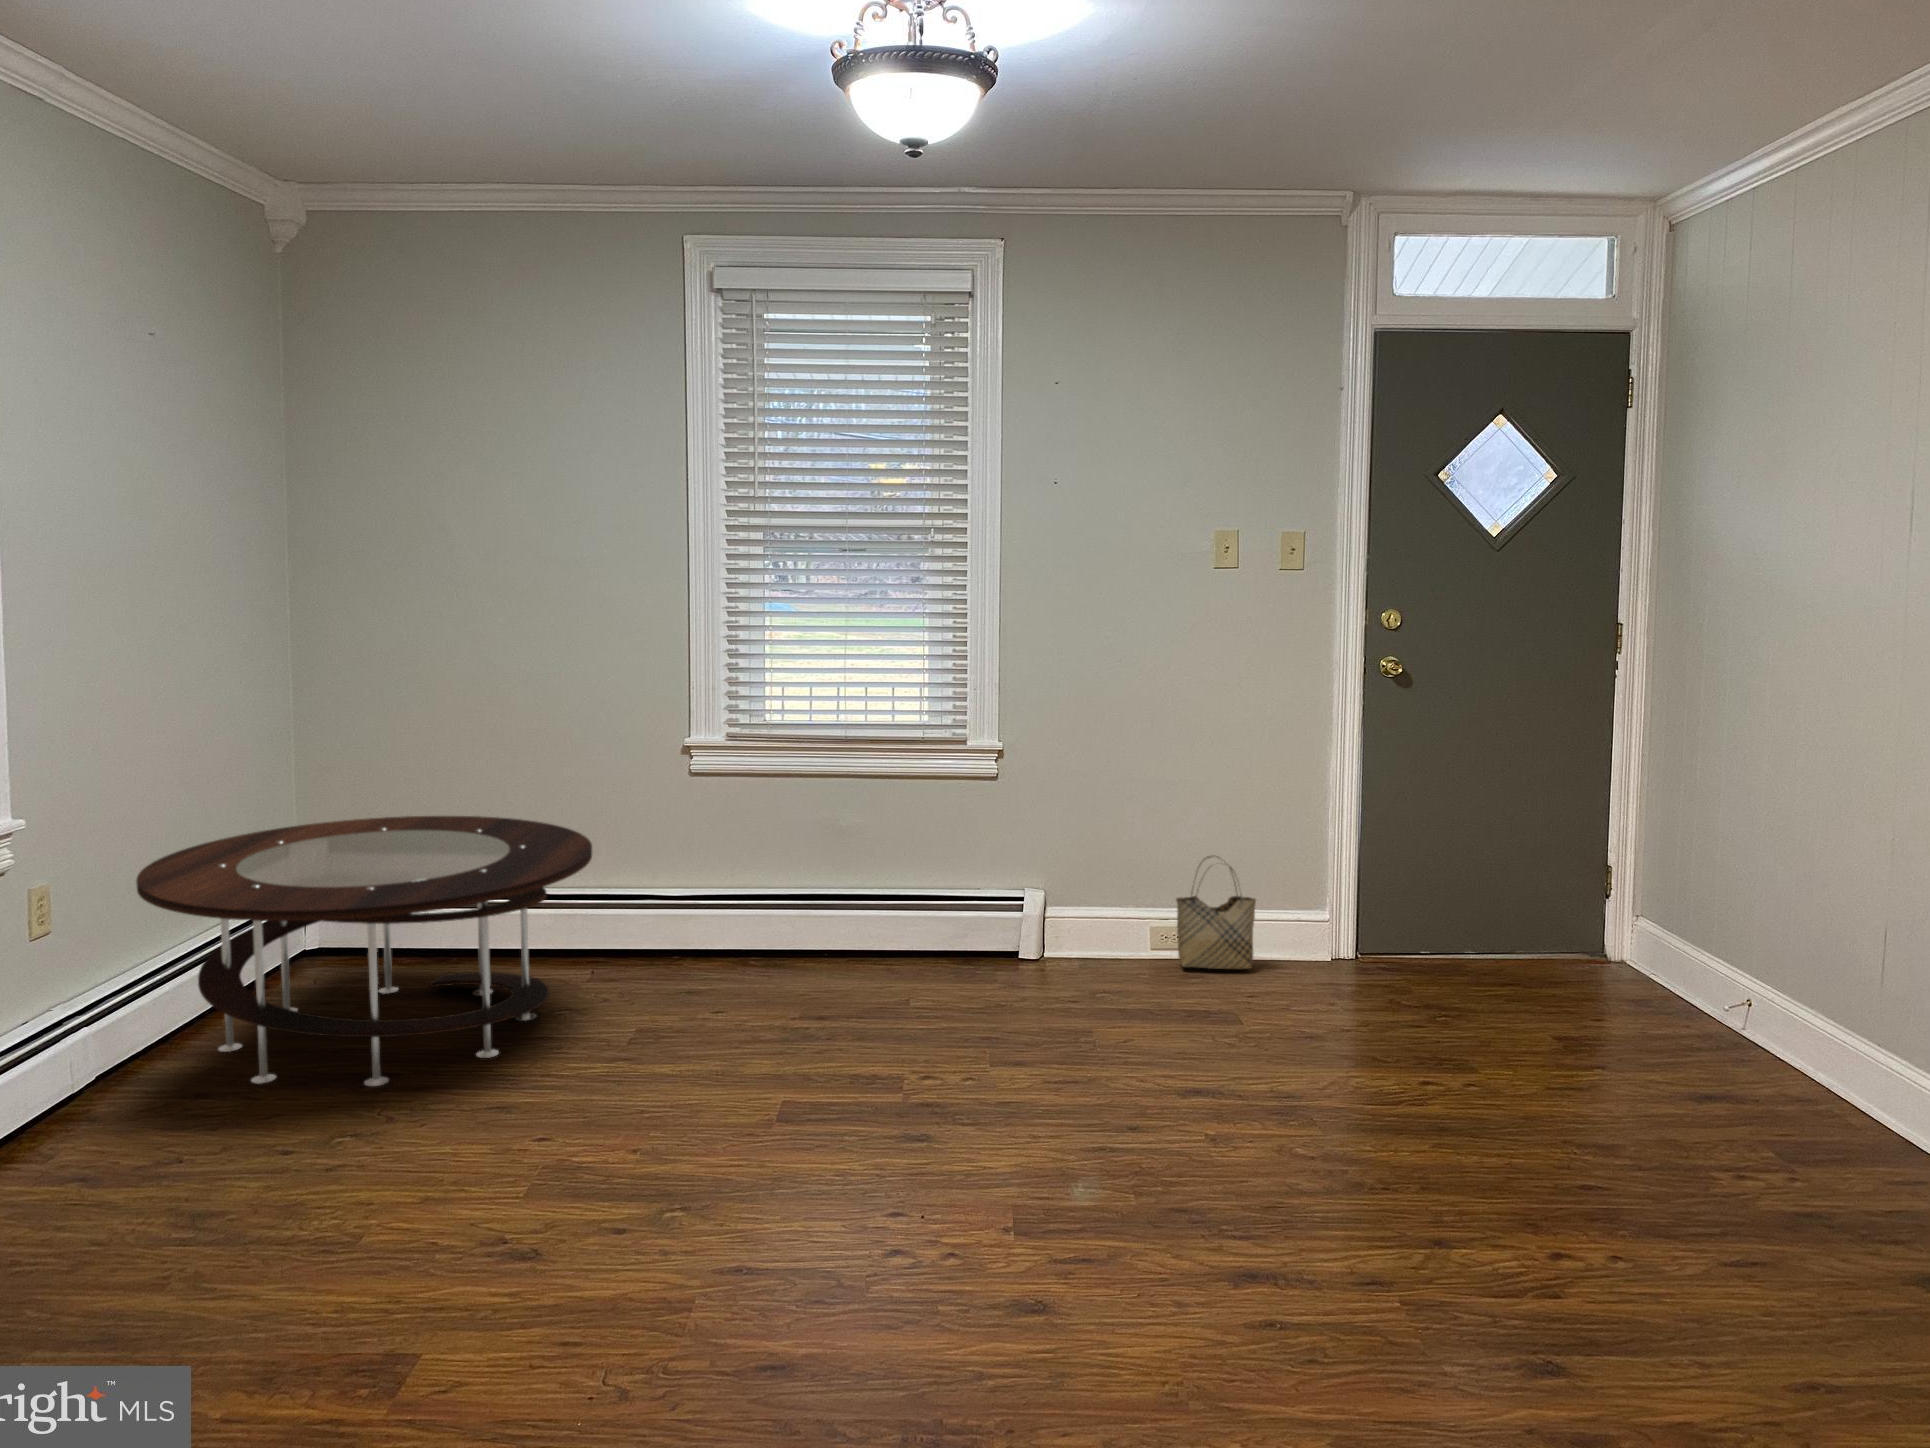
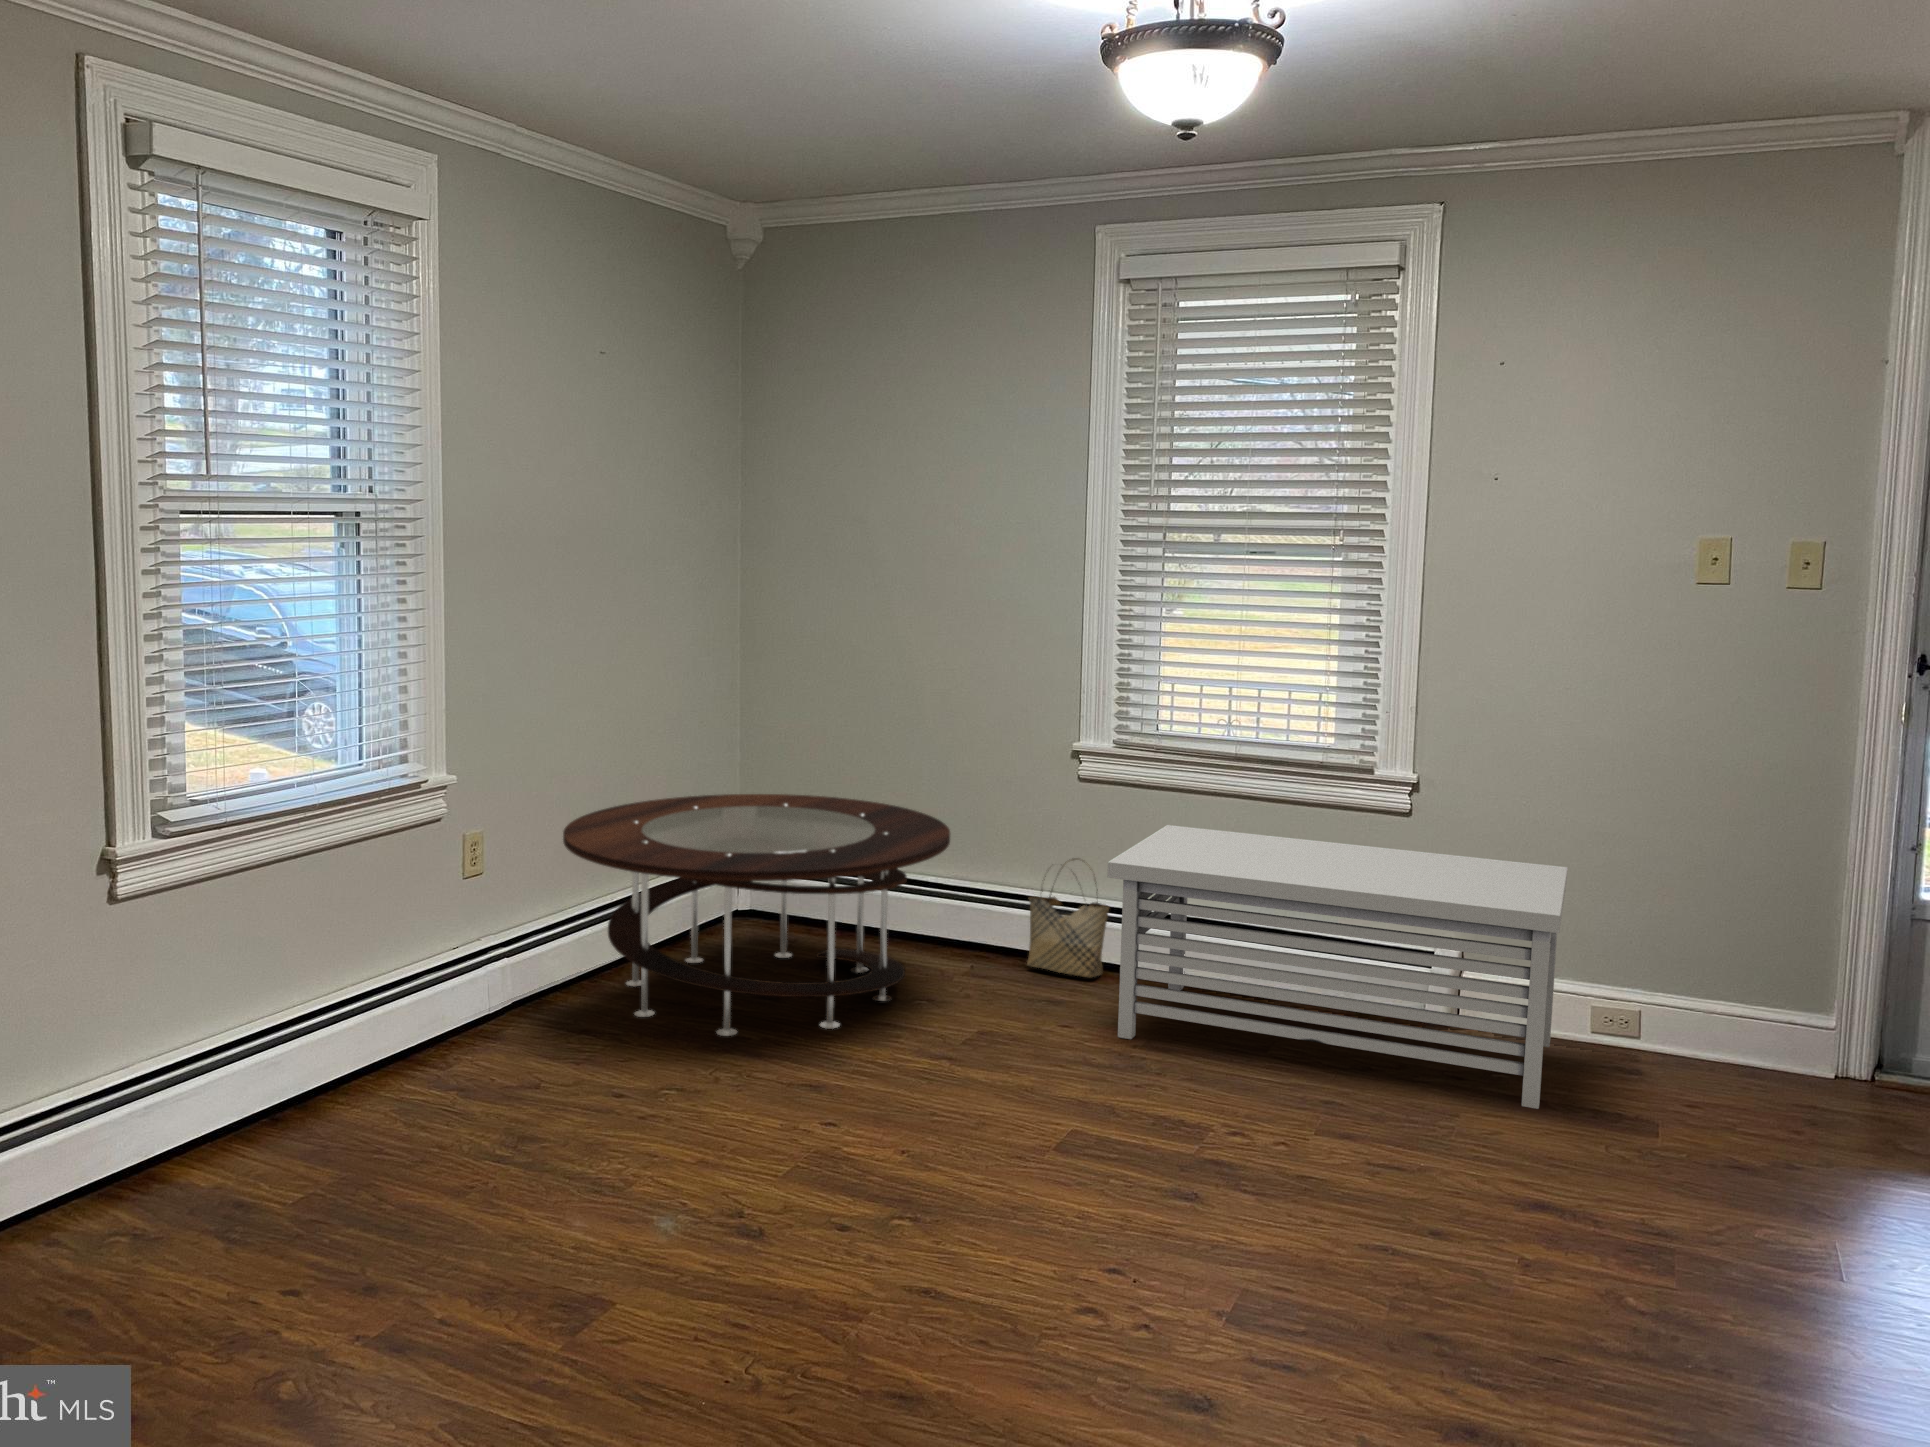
storage bench: none [765,810,1161,1015] -> present [1107,825,1568,1109]
woven basket: present [1176,856,1256,969] -> present [1027,858,1109,977]

